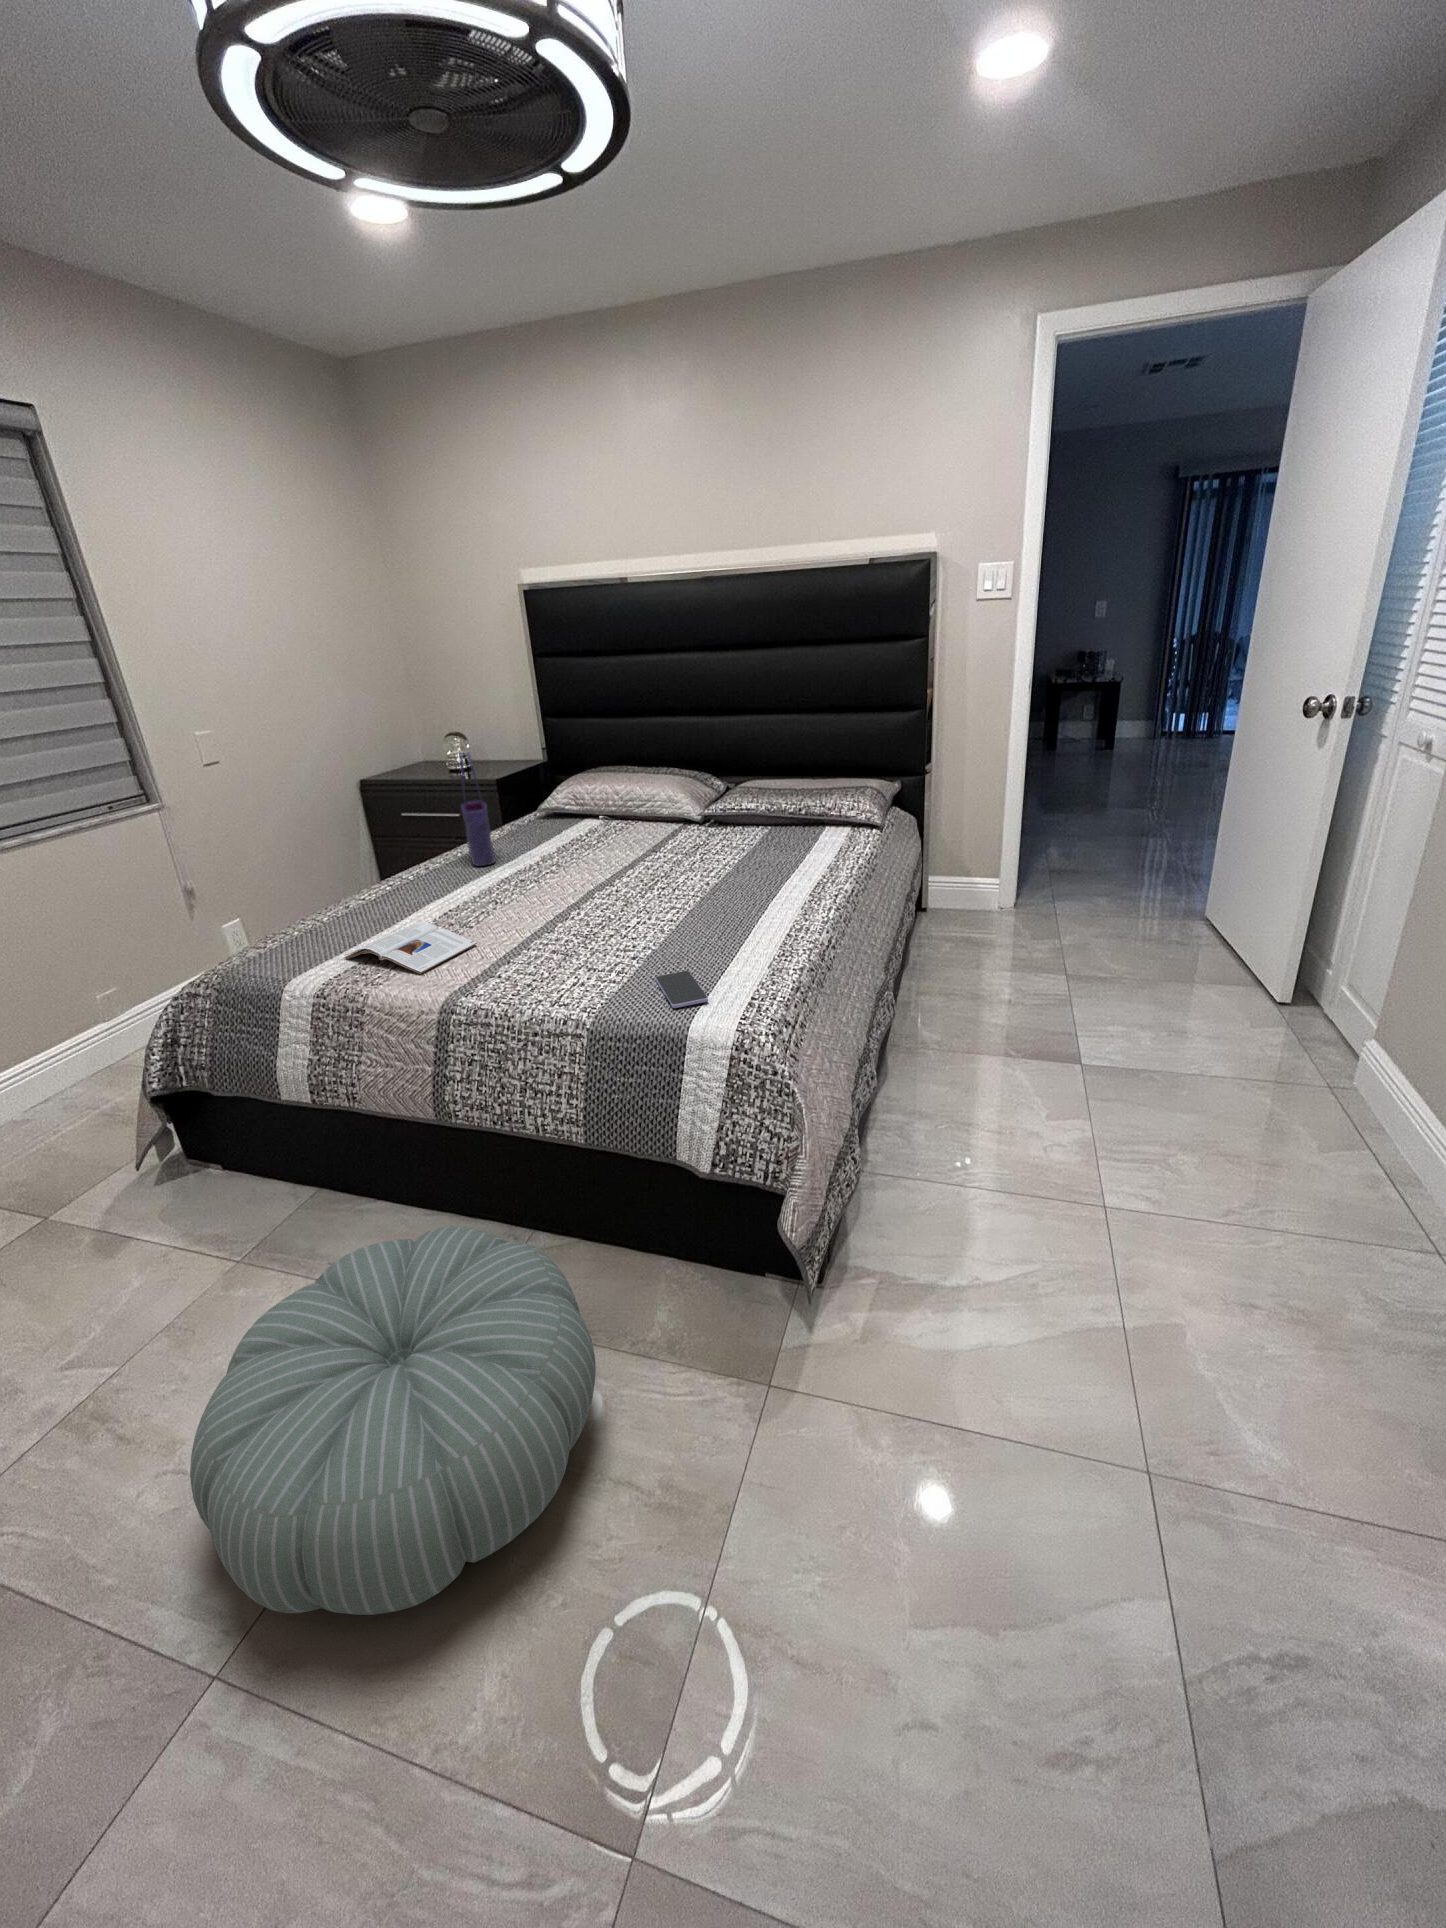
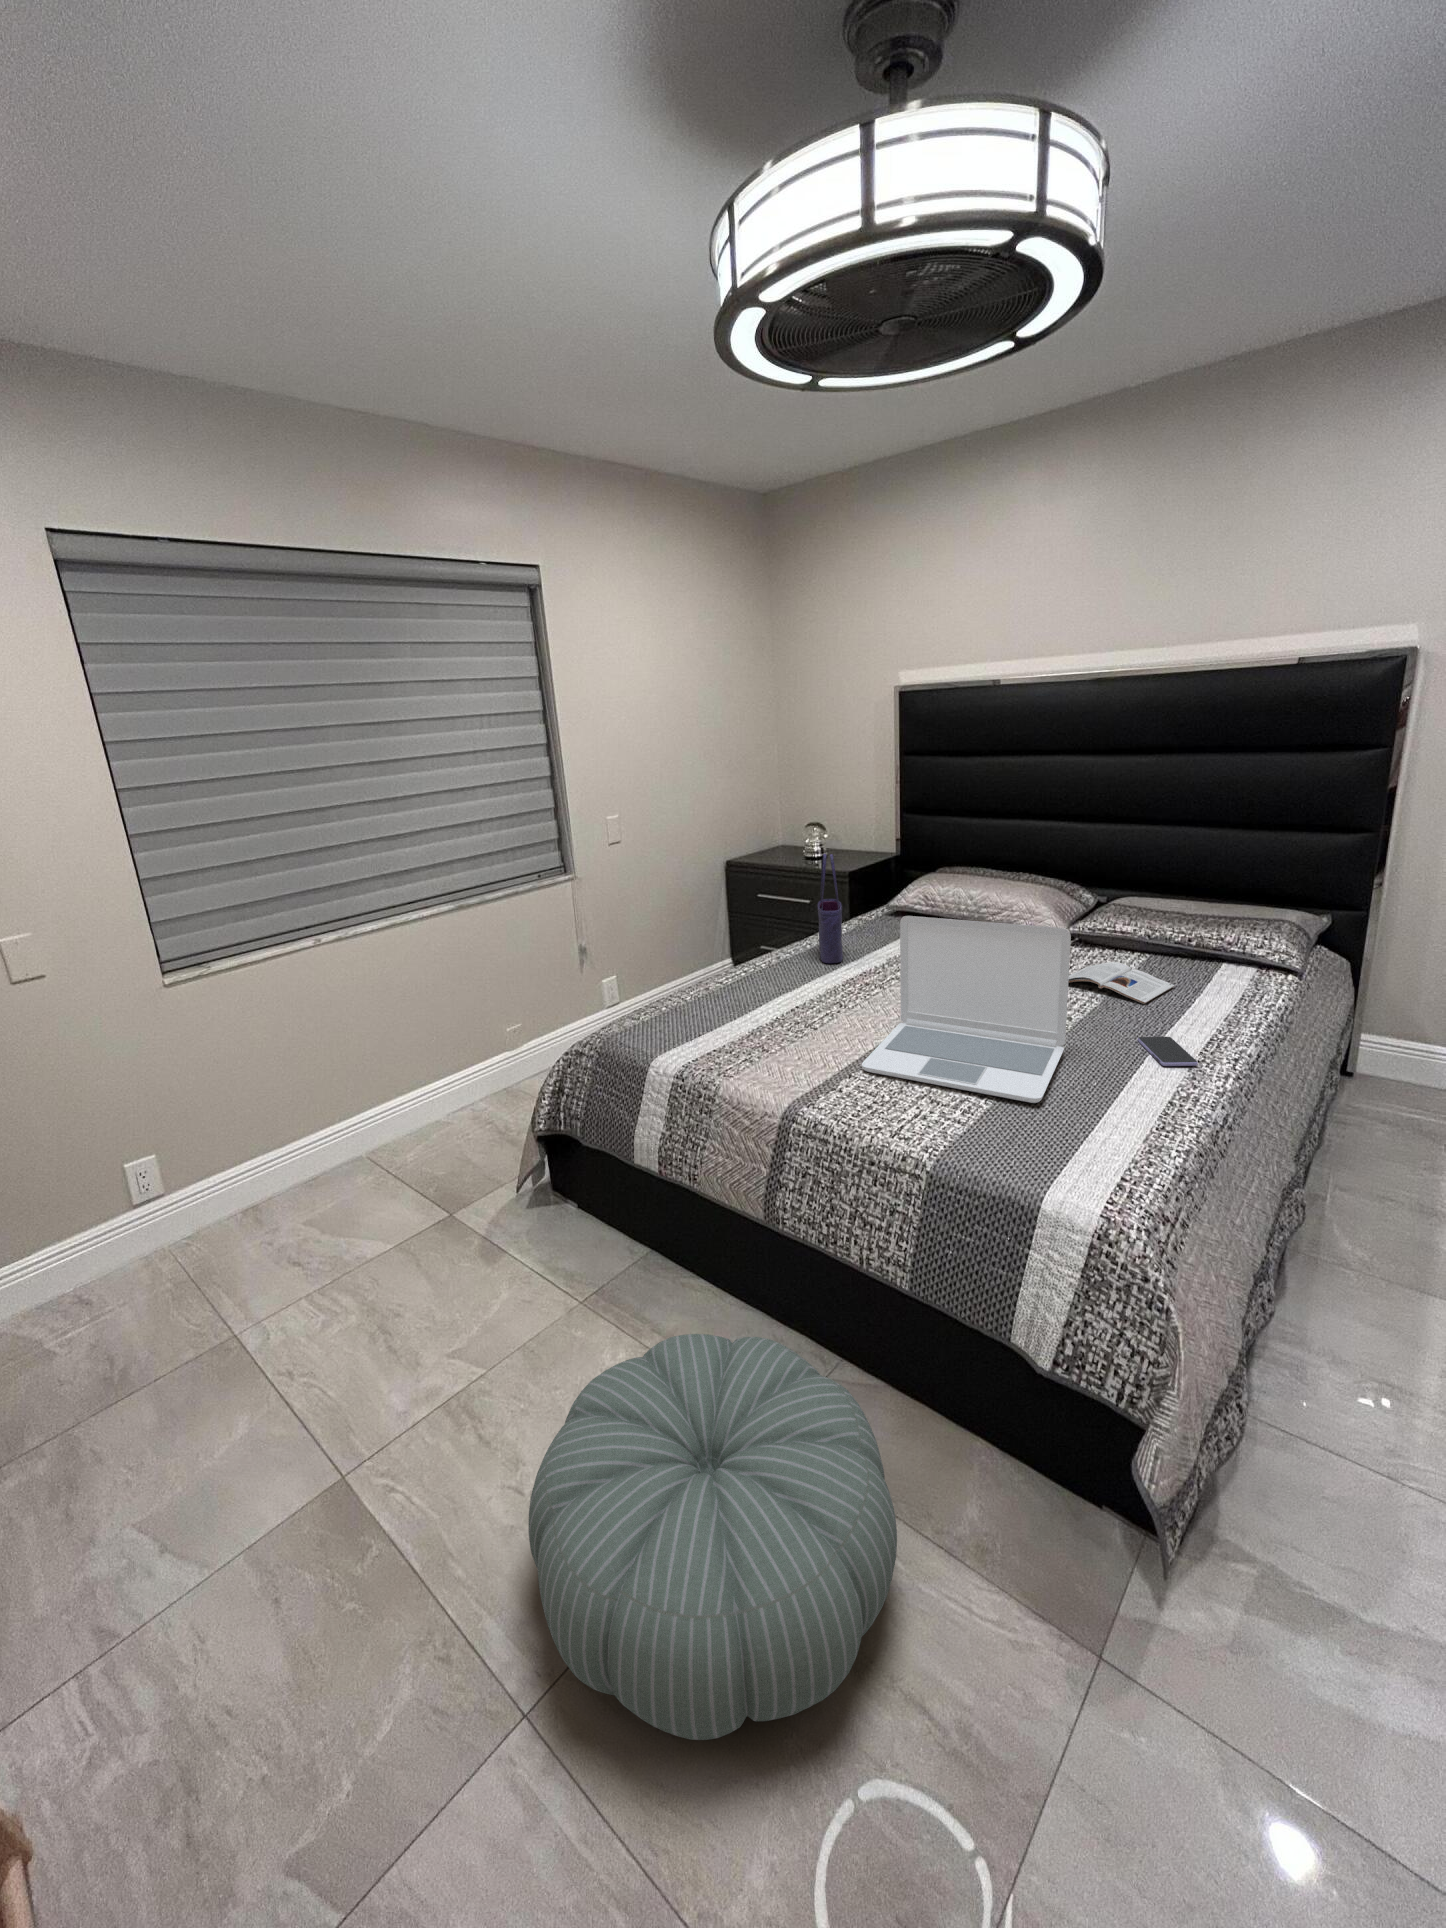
laptop: none [519,795,703,955] -> present [862,916,1071,1103]
magazine: present [345,922,477,974] -> present [1068,962,1175,1004]
smartphone: present [656,971,708,1008] -> present [1138,1037,1198,1066]

